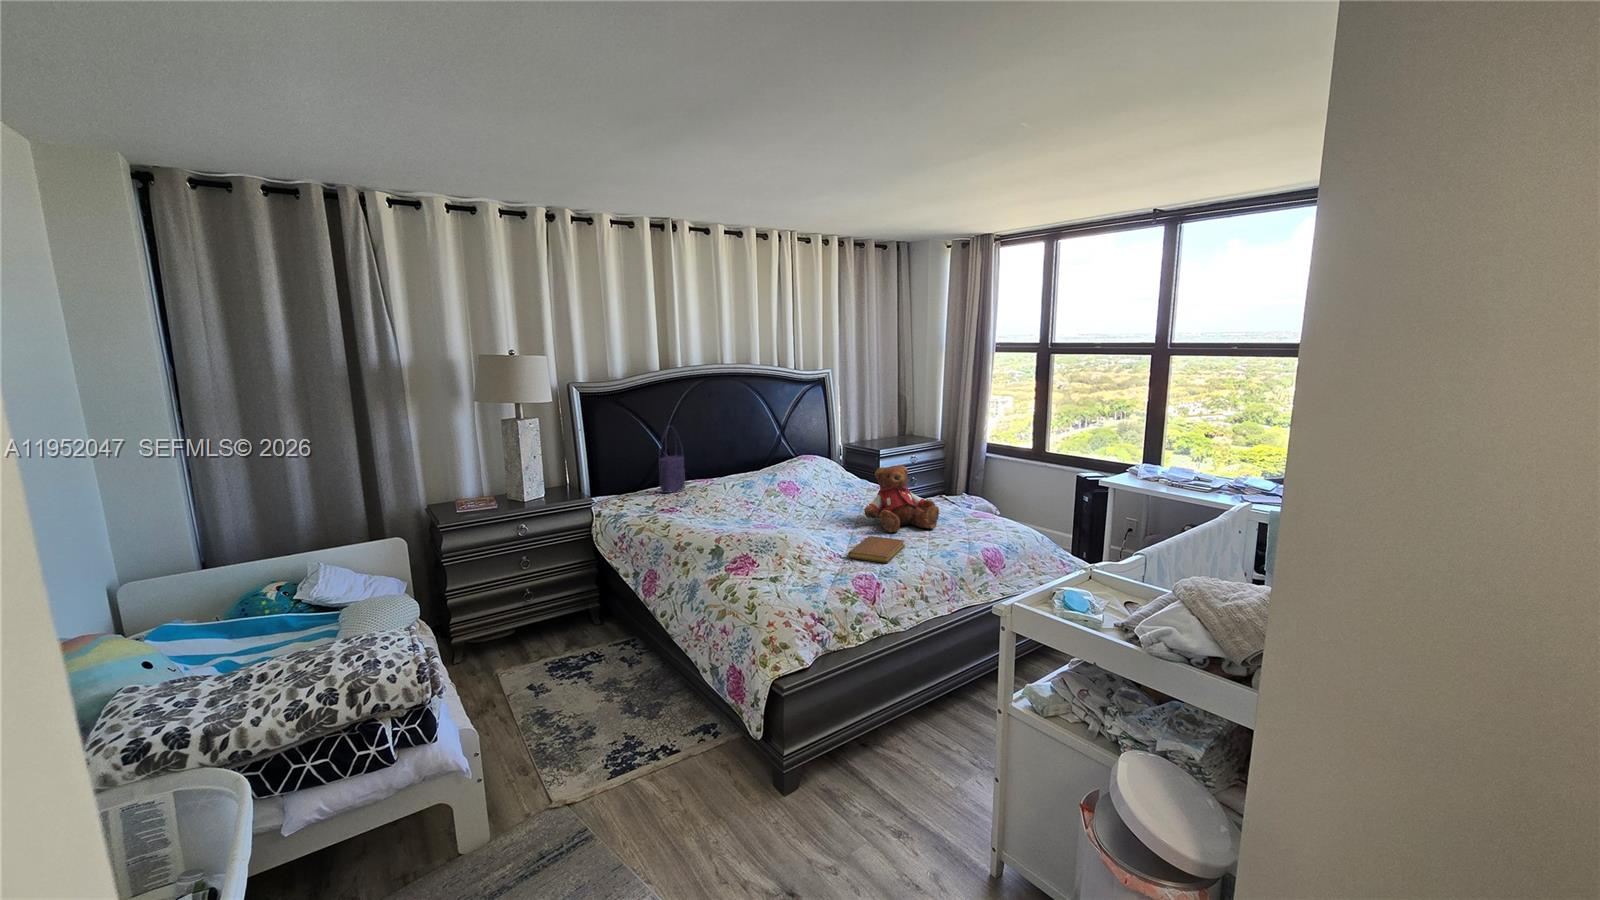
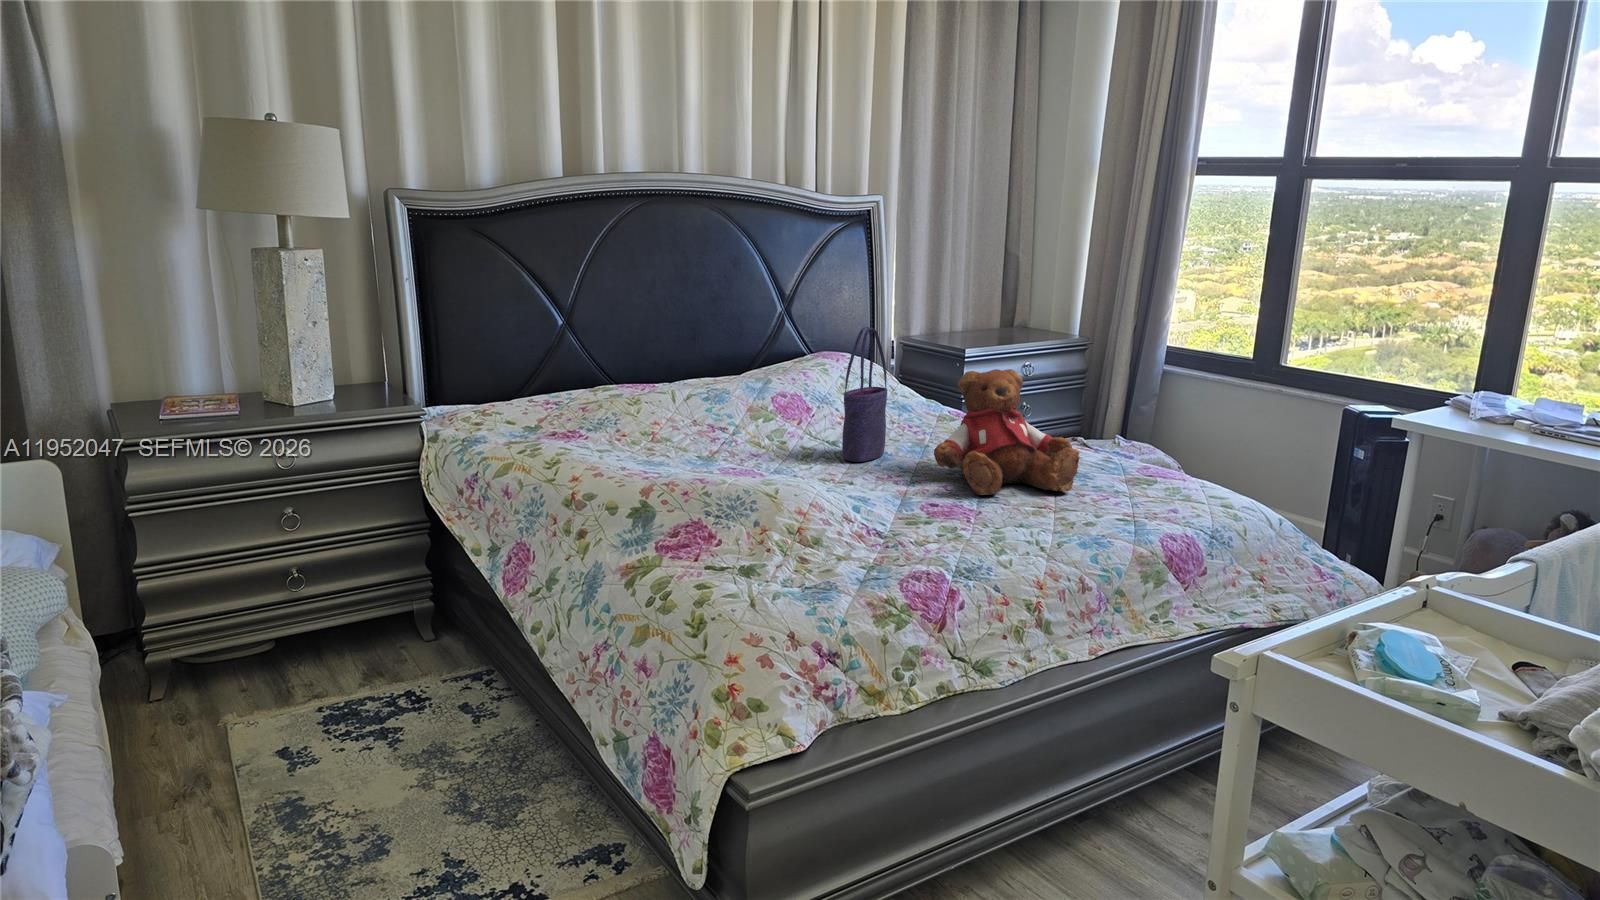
tote bag: present [659,426,685,493] -> present [842,327,887,462]
notebook: present [848,536,905,563] -> none [898,500,1011,551]

